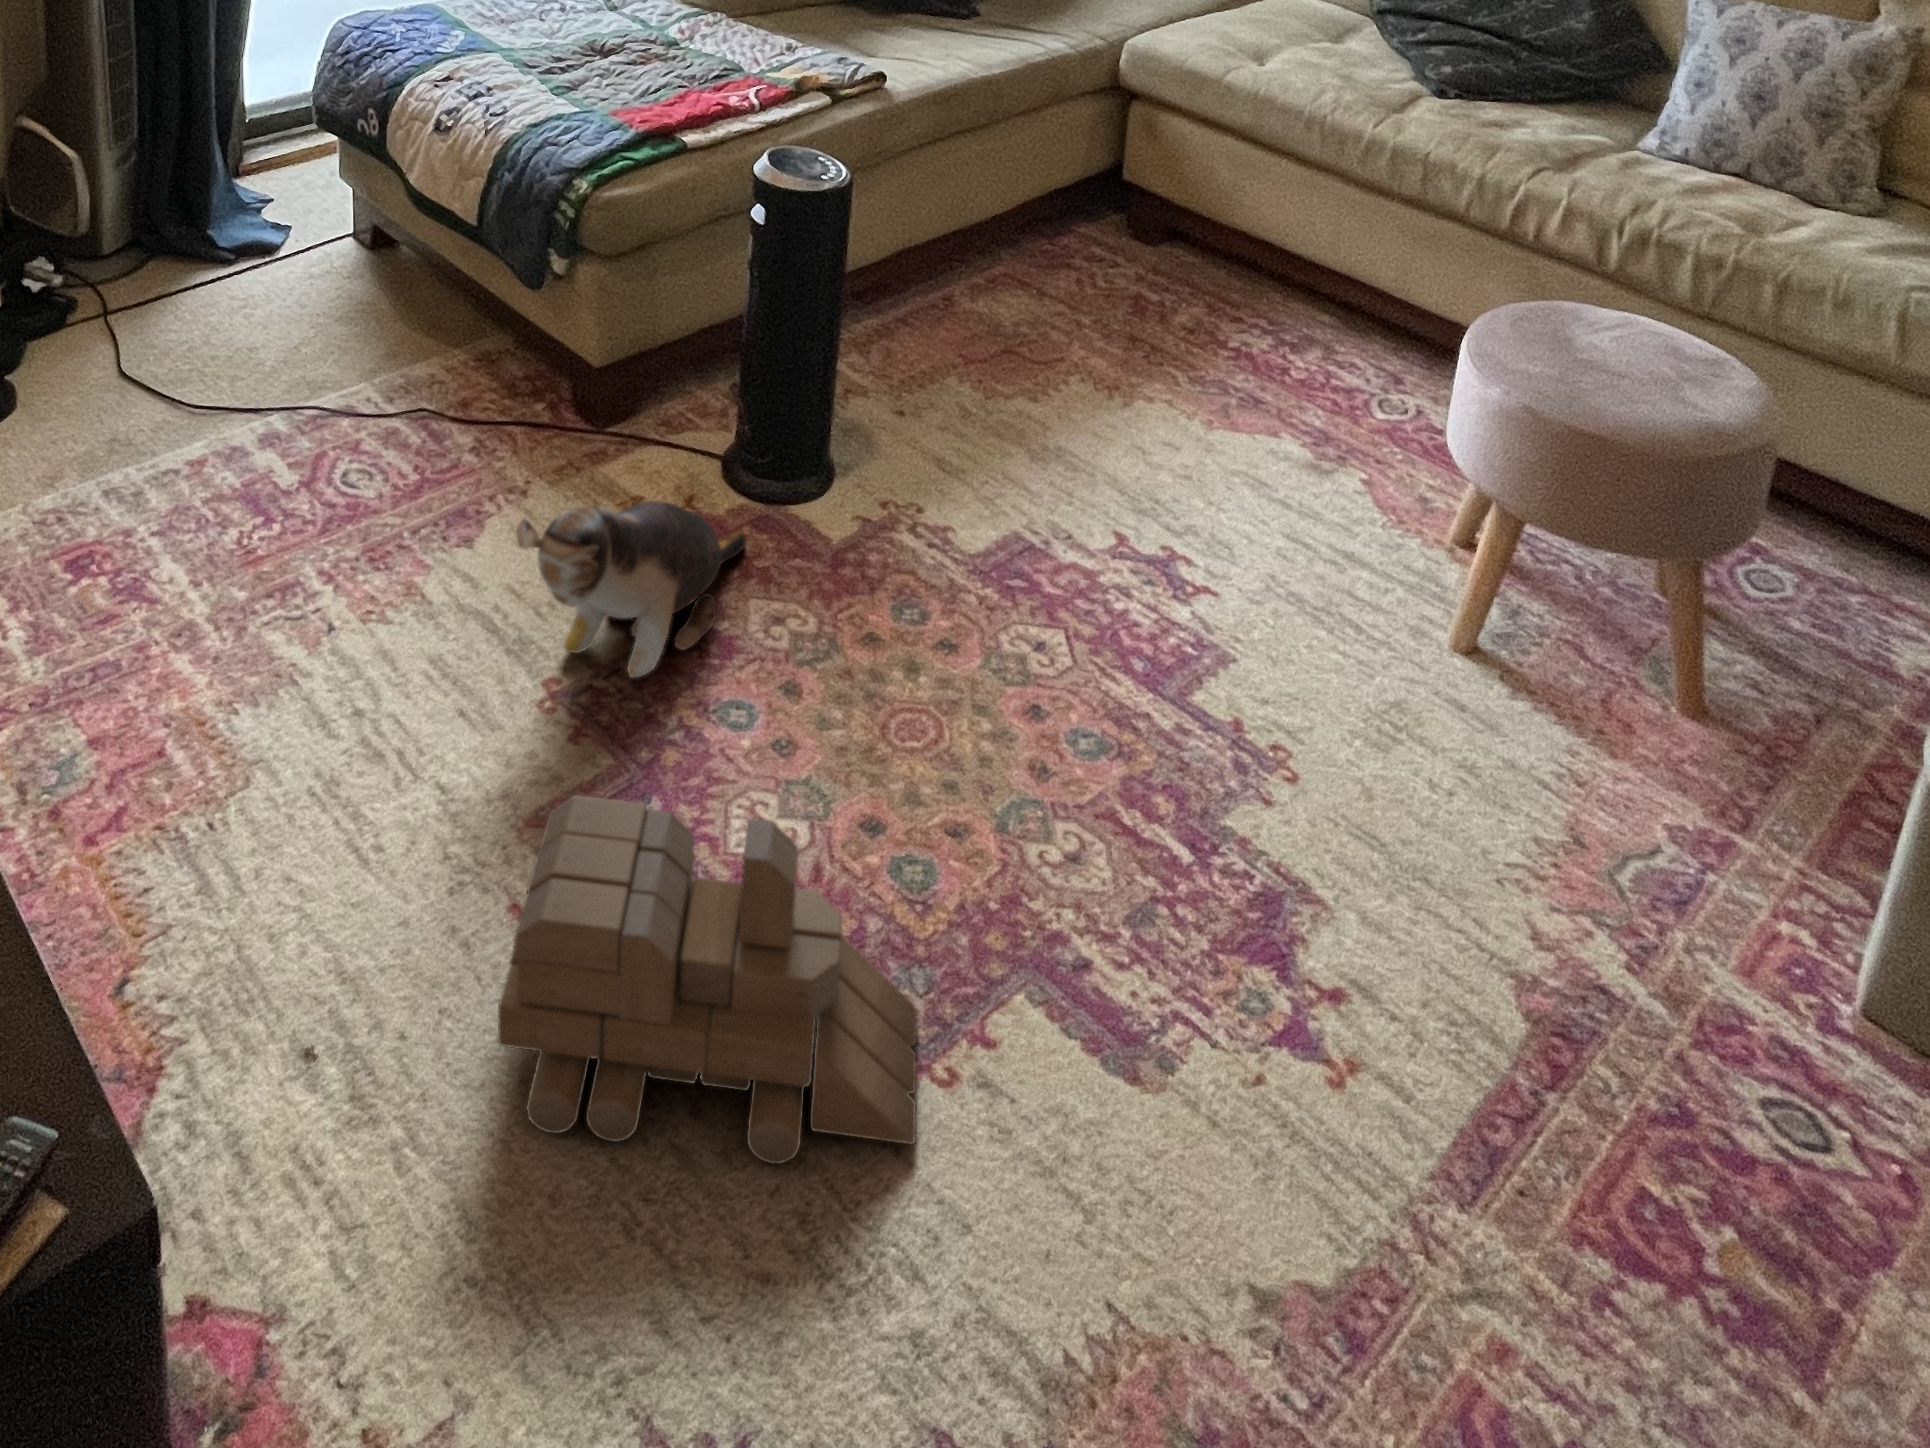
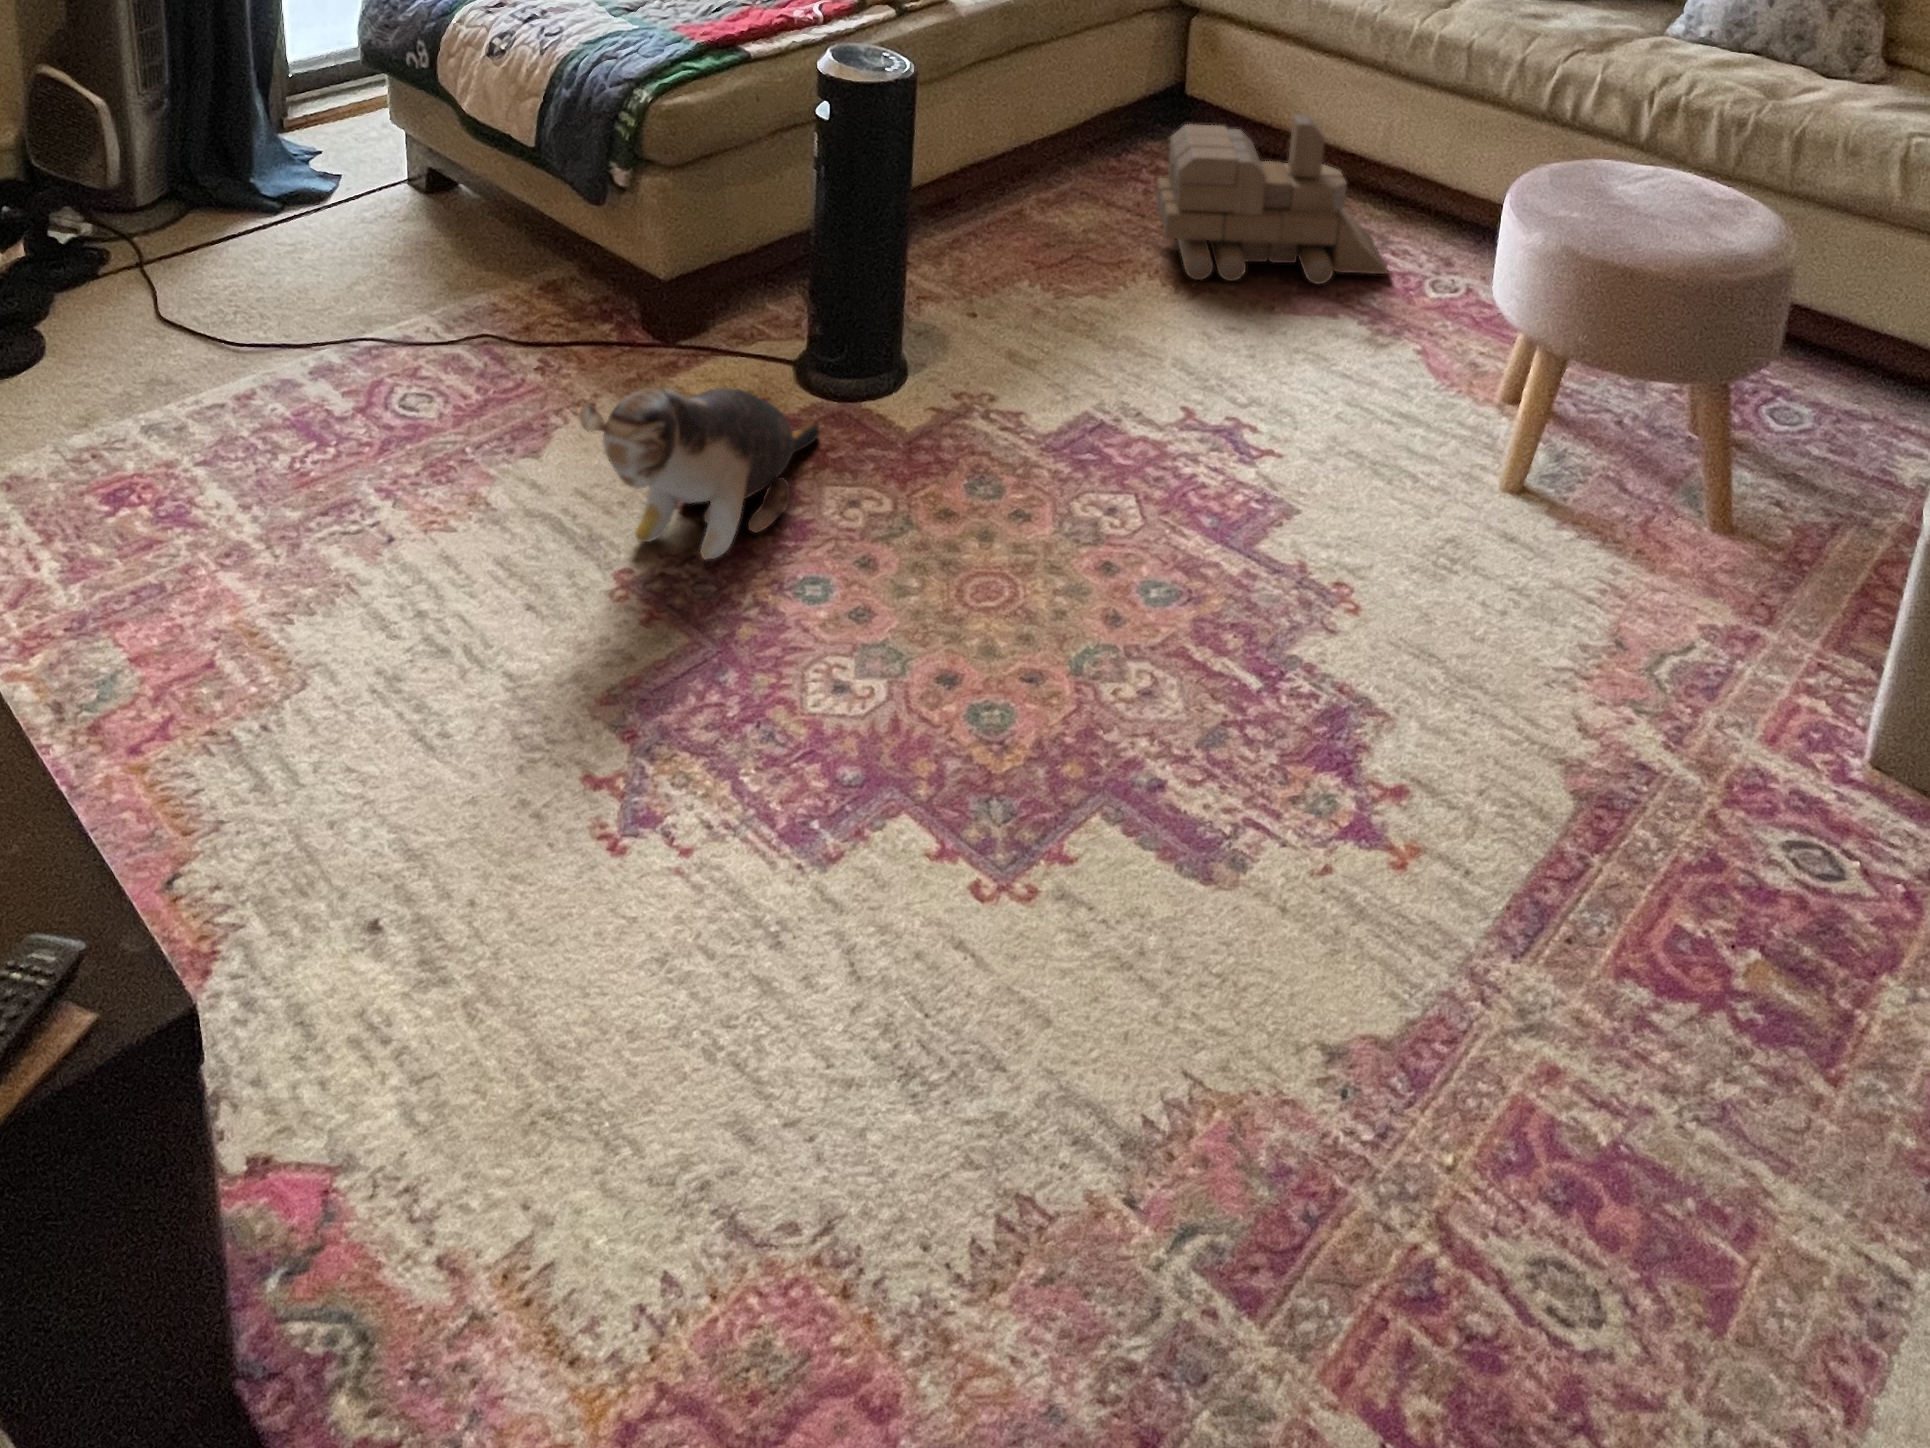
toy train: present [498,795,917,1164] -> present [1156,114,1389,285]

